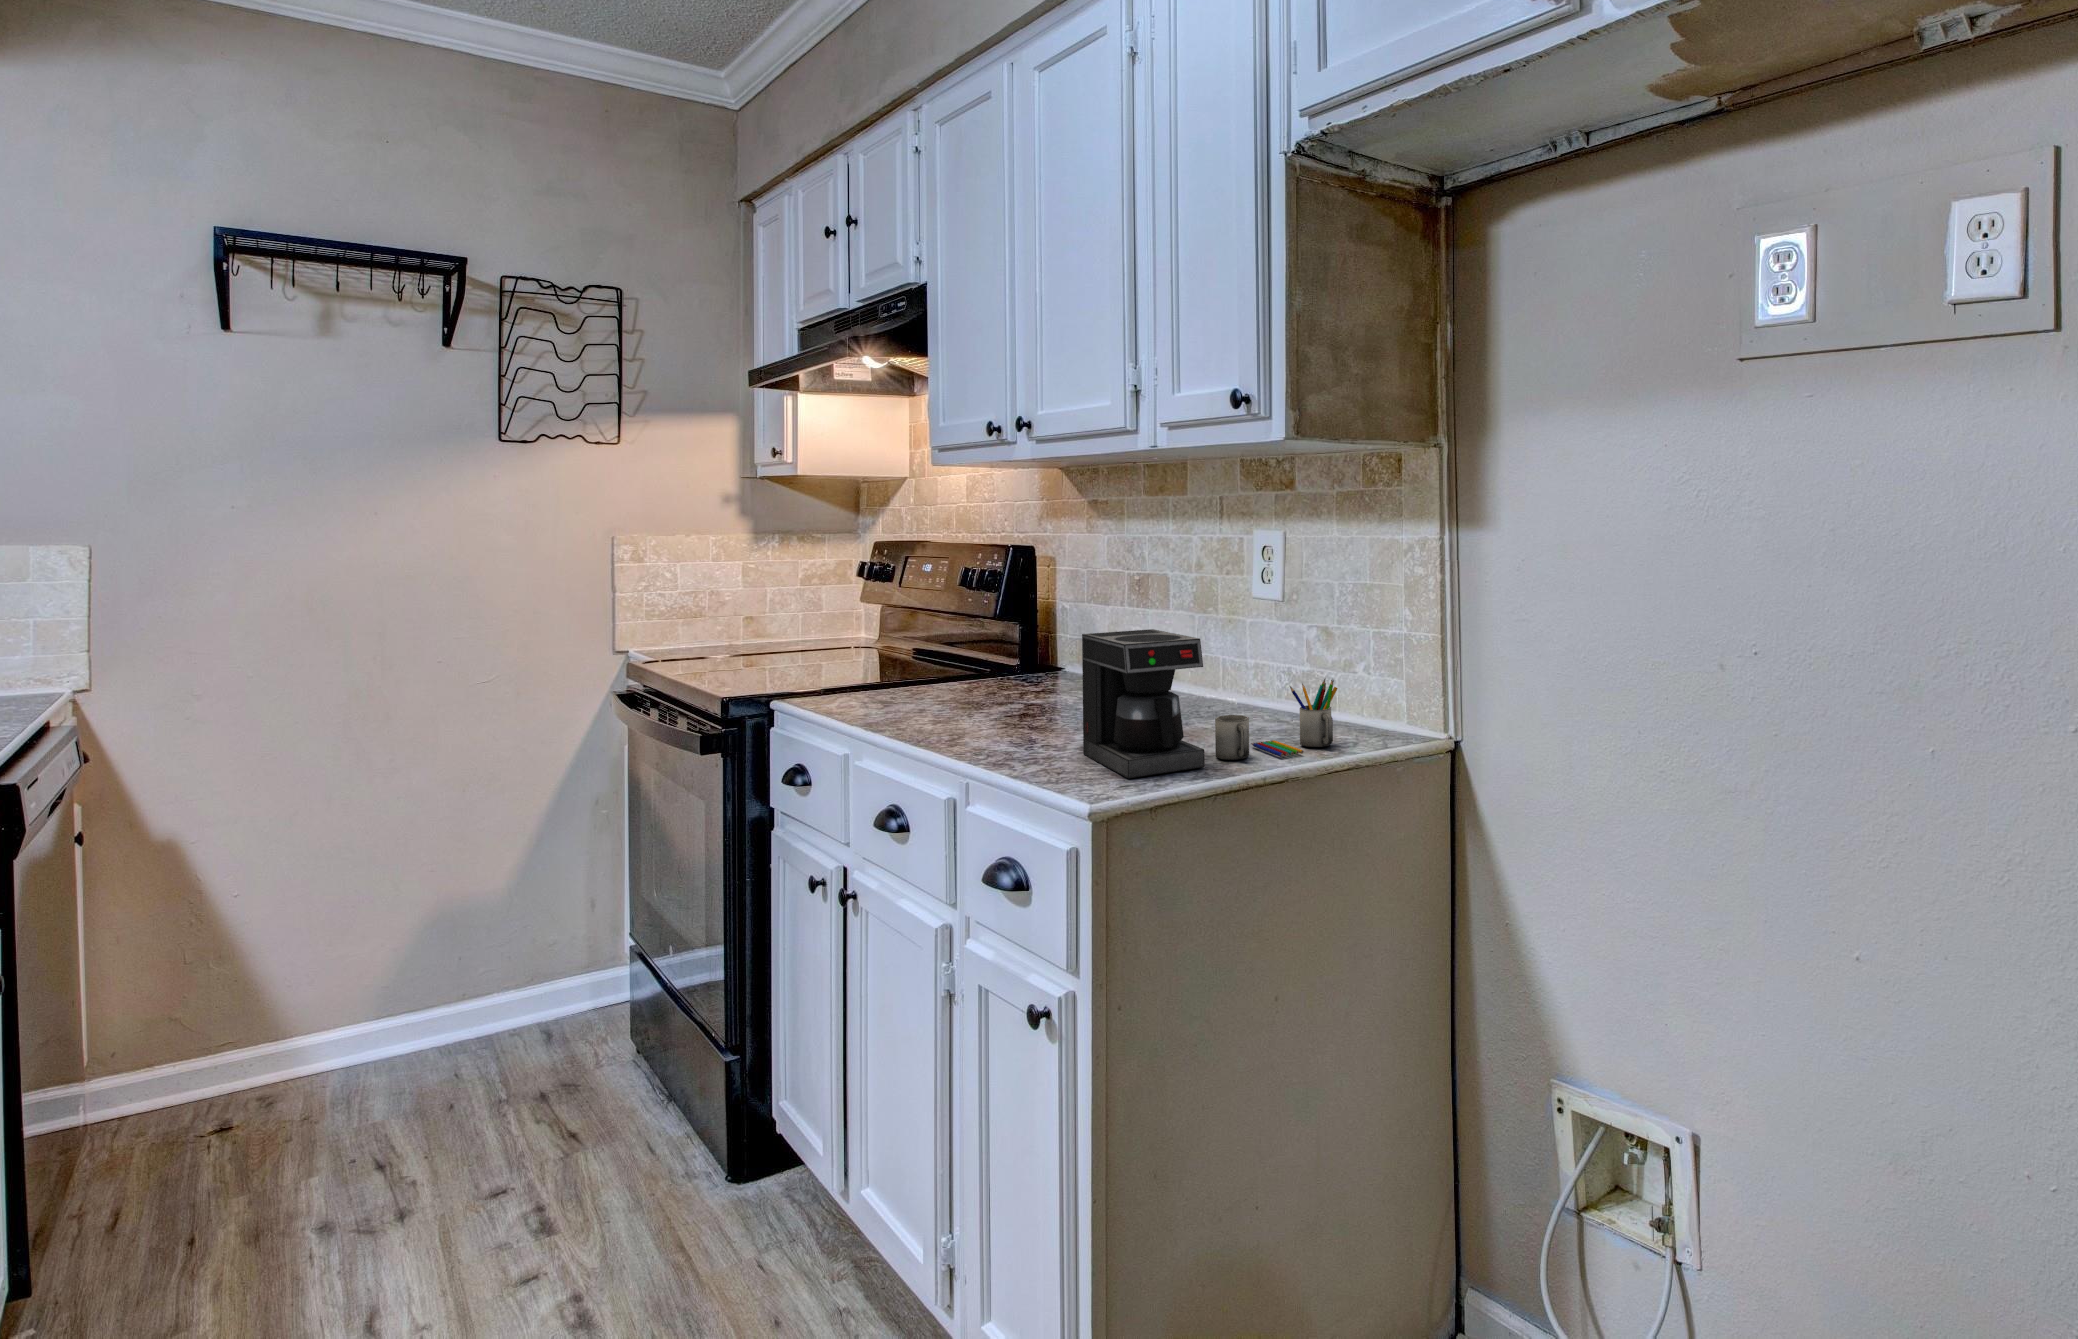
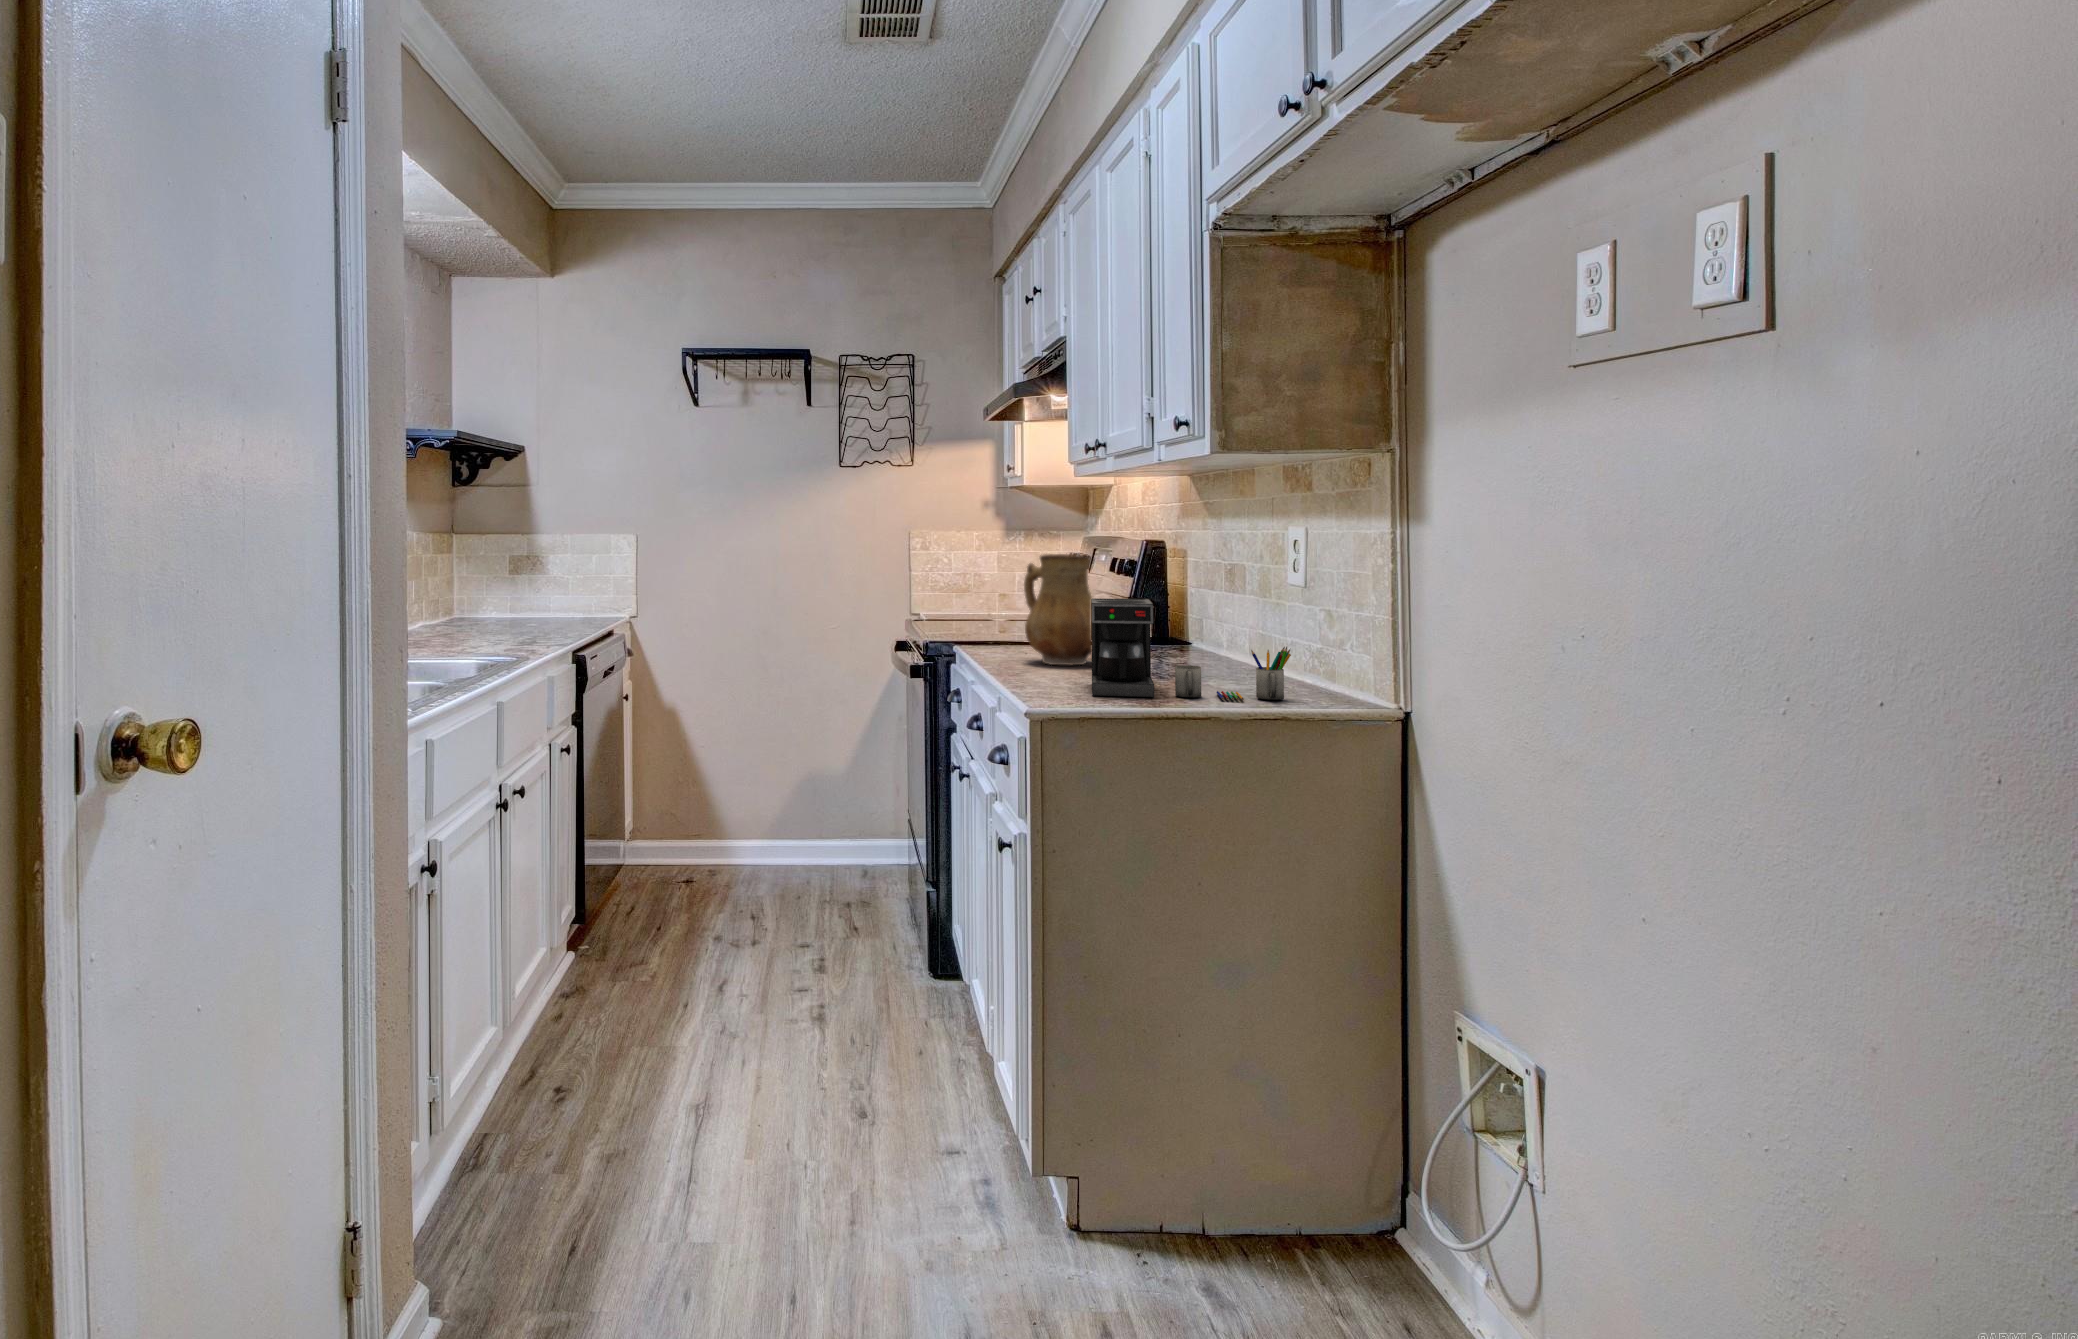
ceramic pitcher: none [917,570,1039,726] -> present [1024,554,1092,665]

